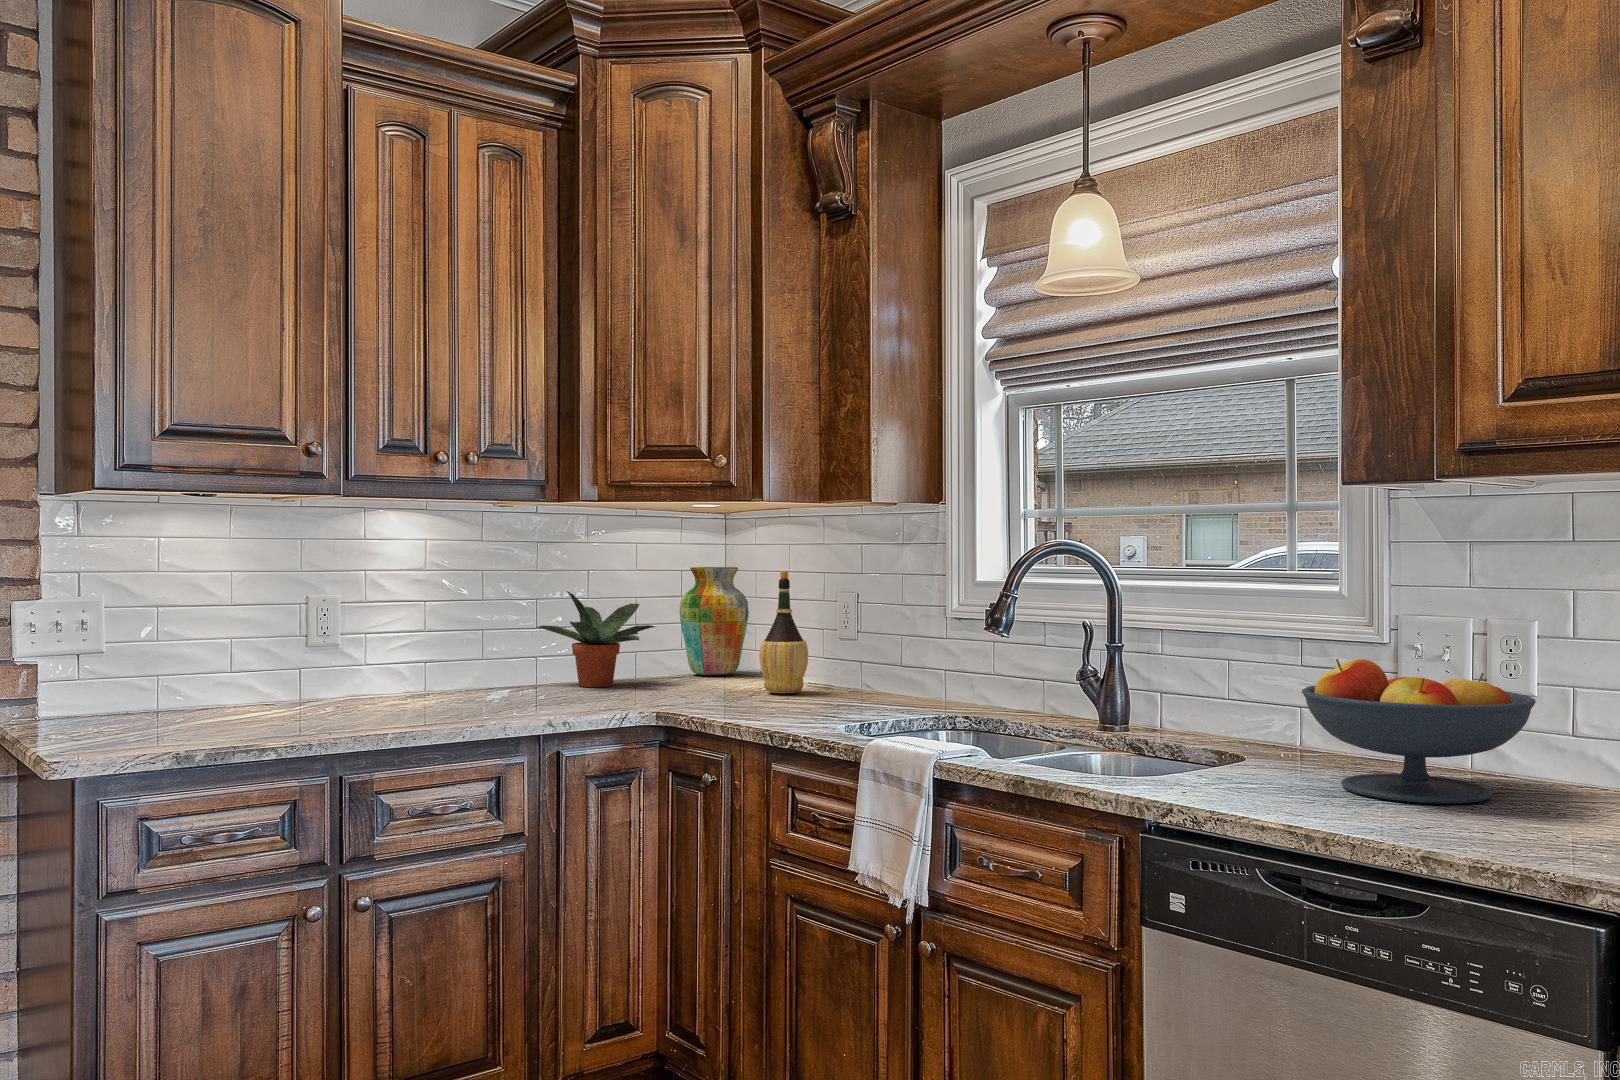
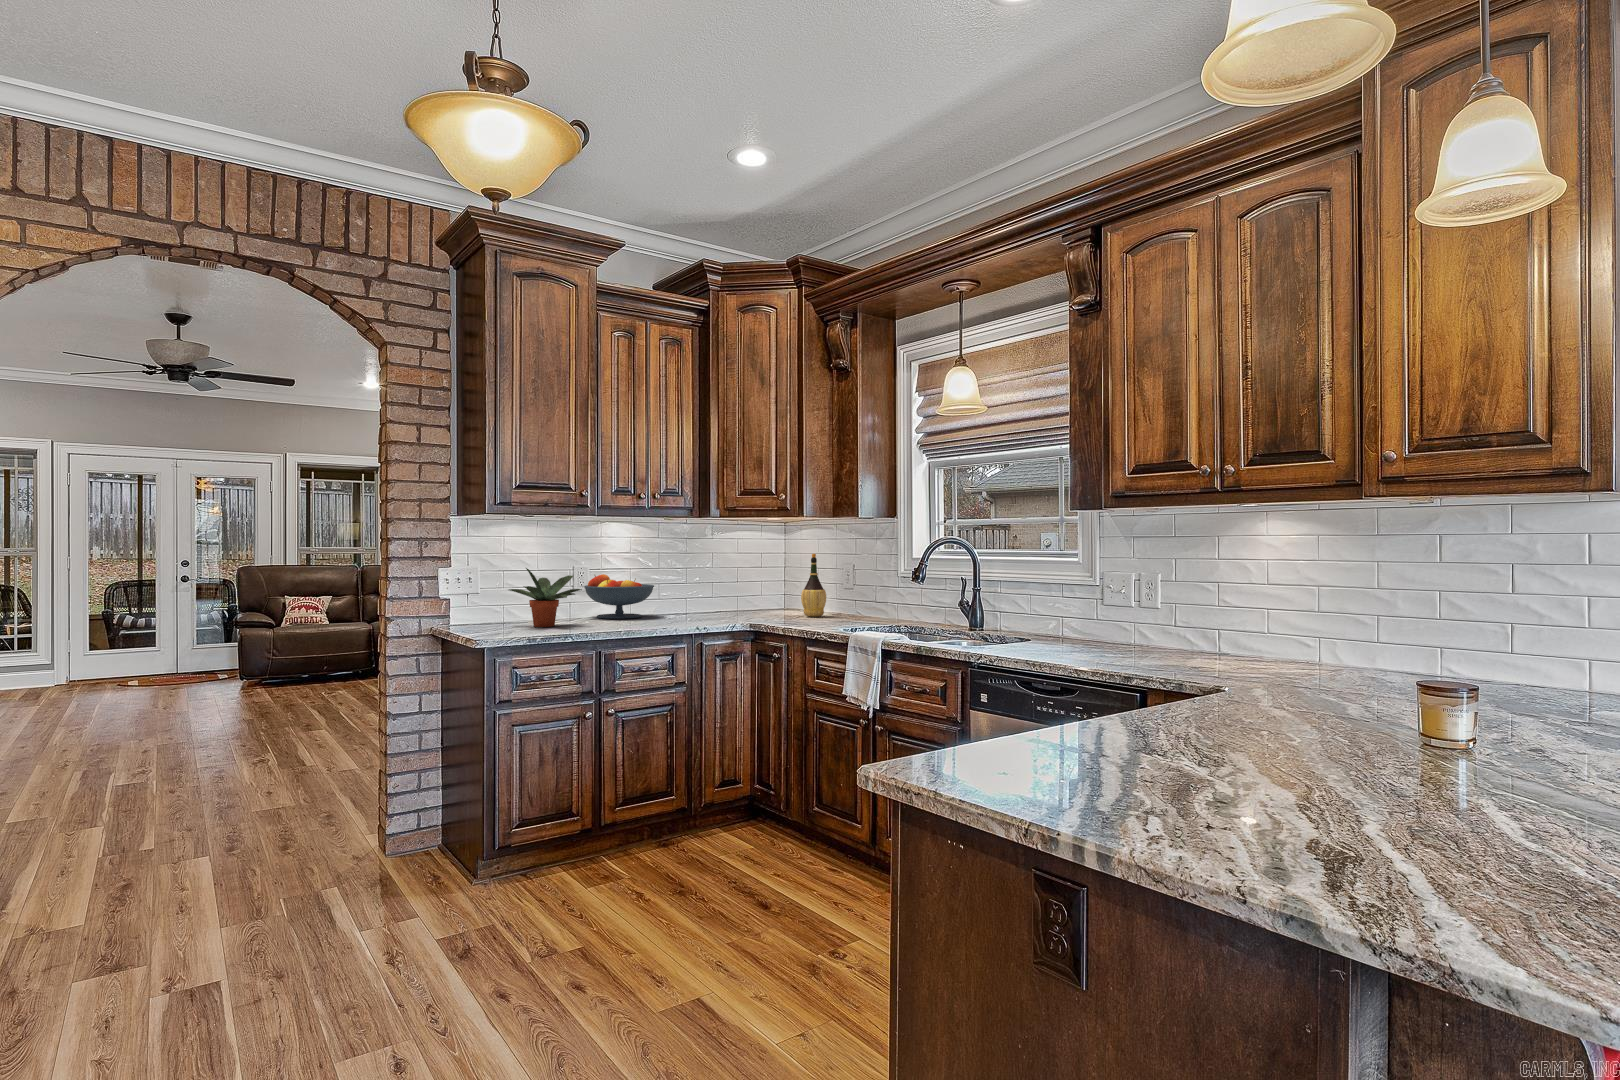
vase: present [680,567,749,676] -> none [759,552,796,609]
potted plant: present [537,591,655,687] -> present [509,568,581,627]
fruit bowl: present [1302,659,1536,803] -> present [584,574,654,619]

